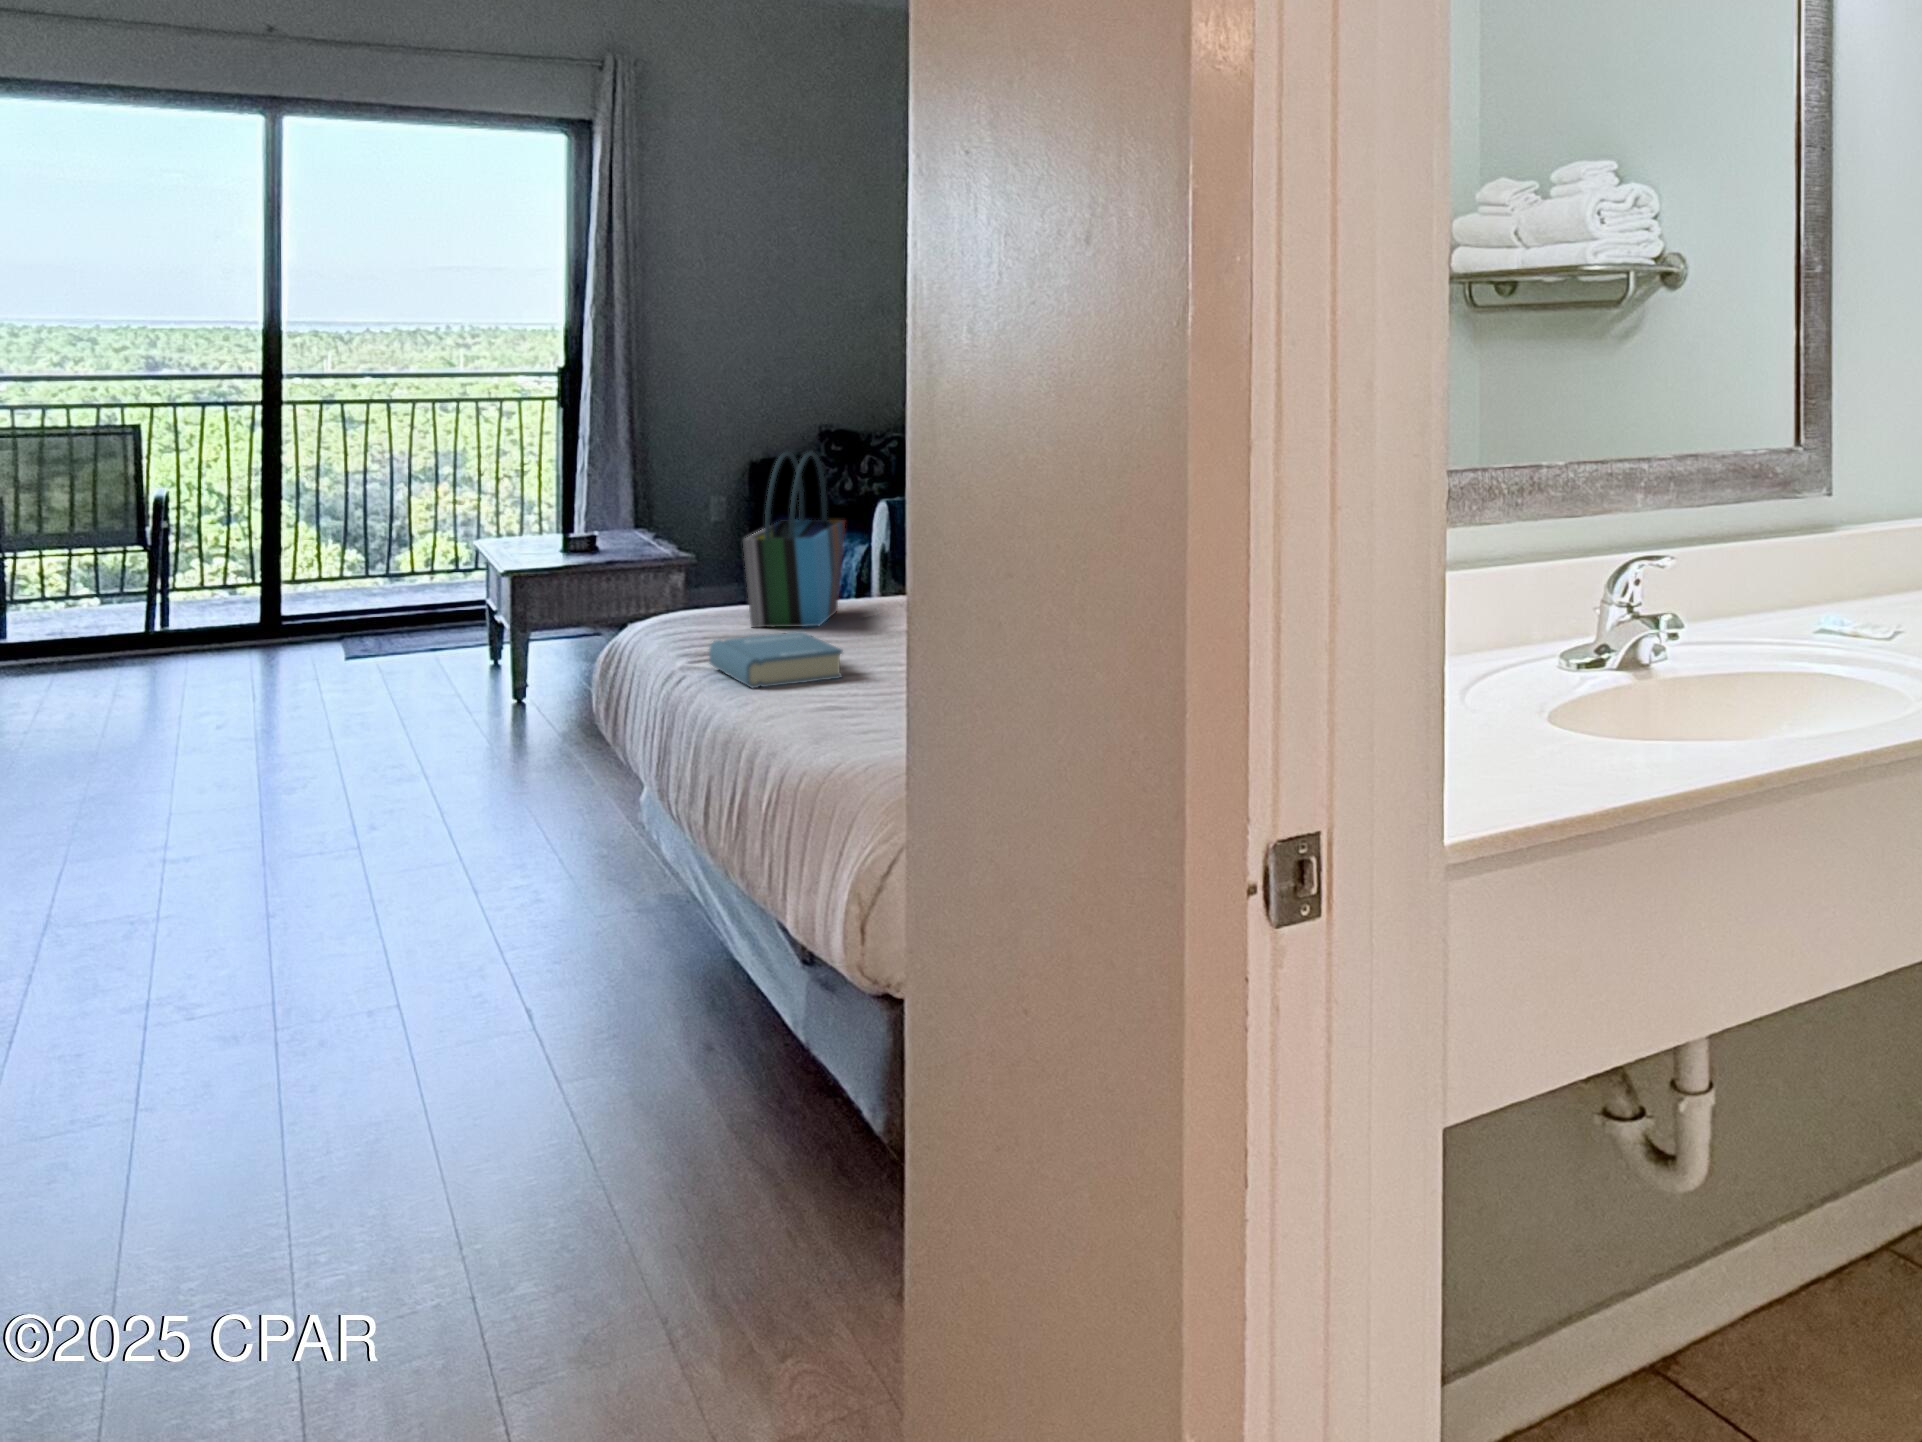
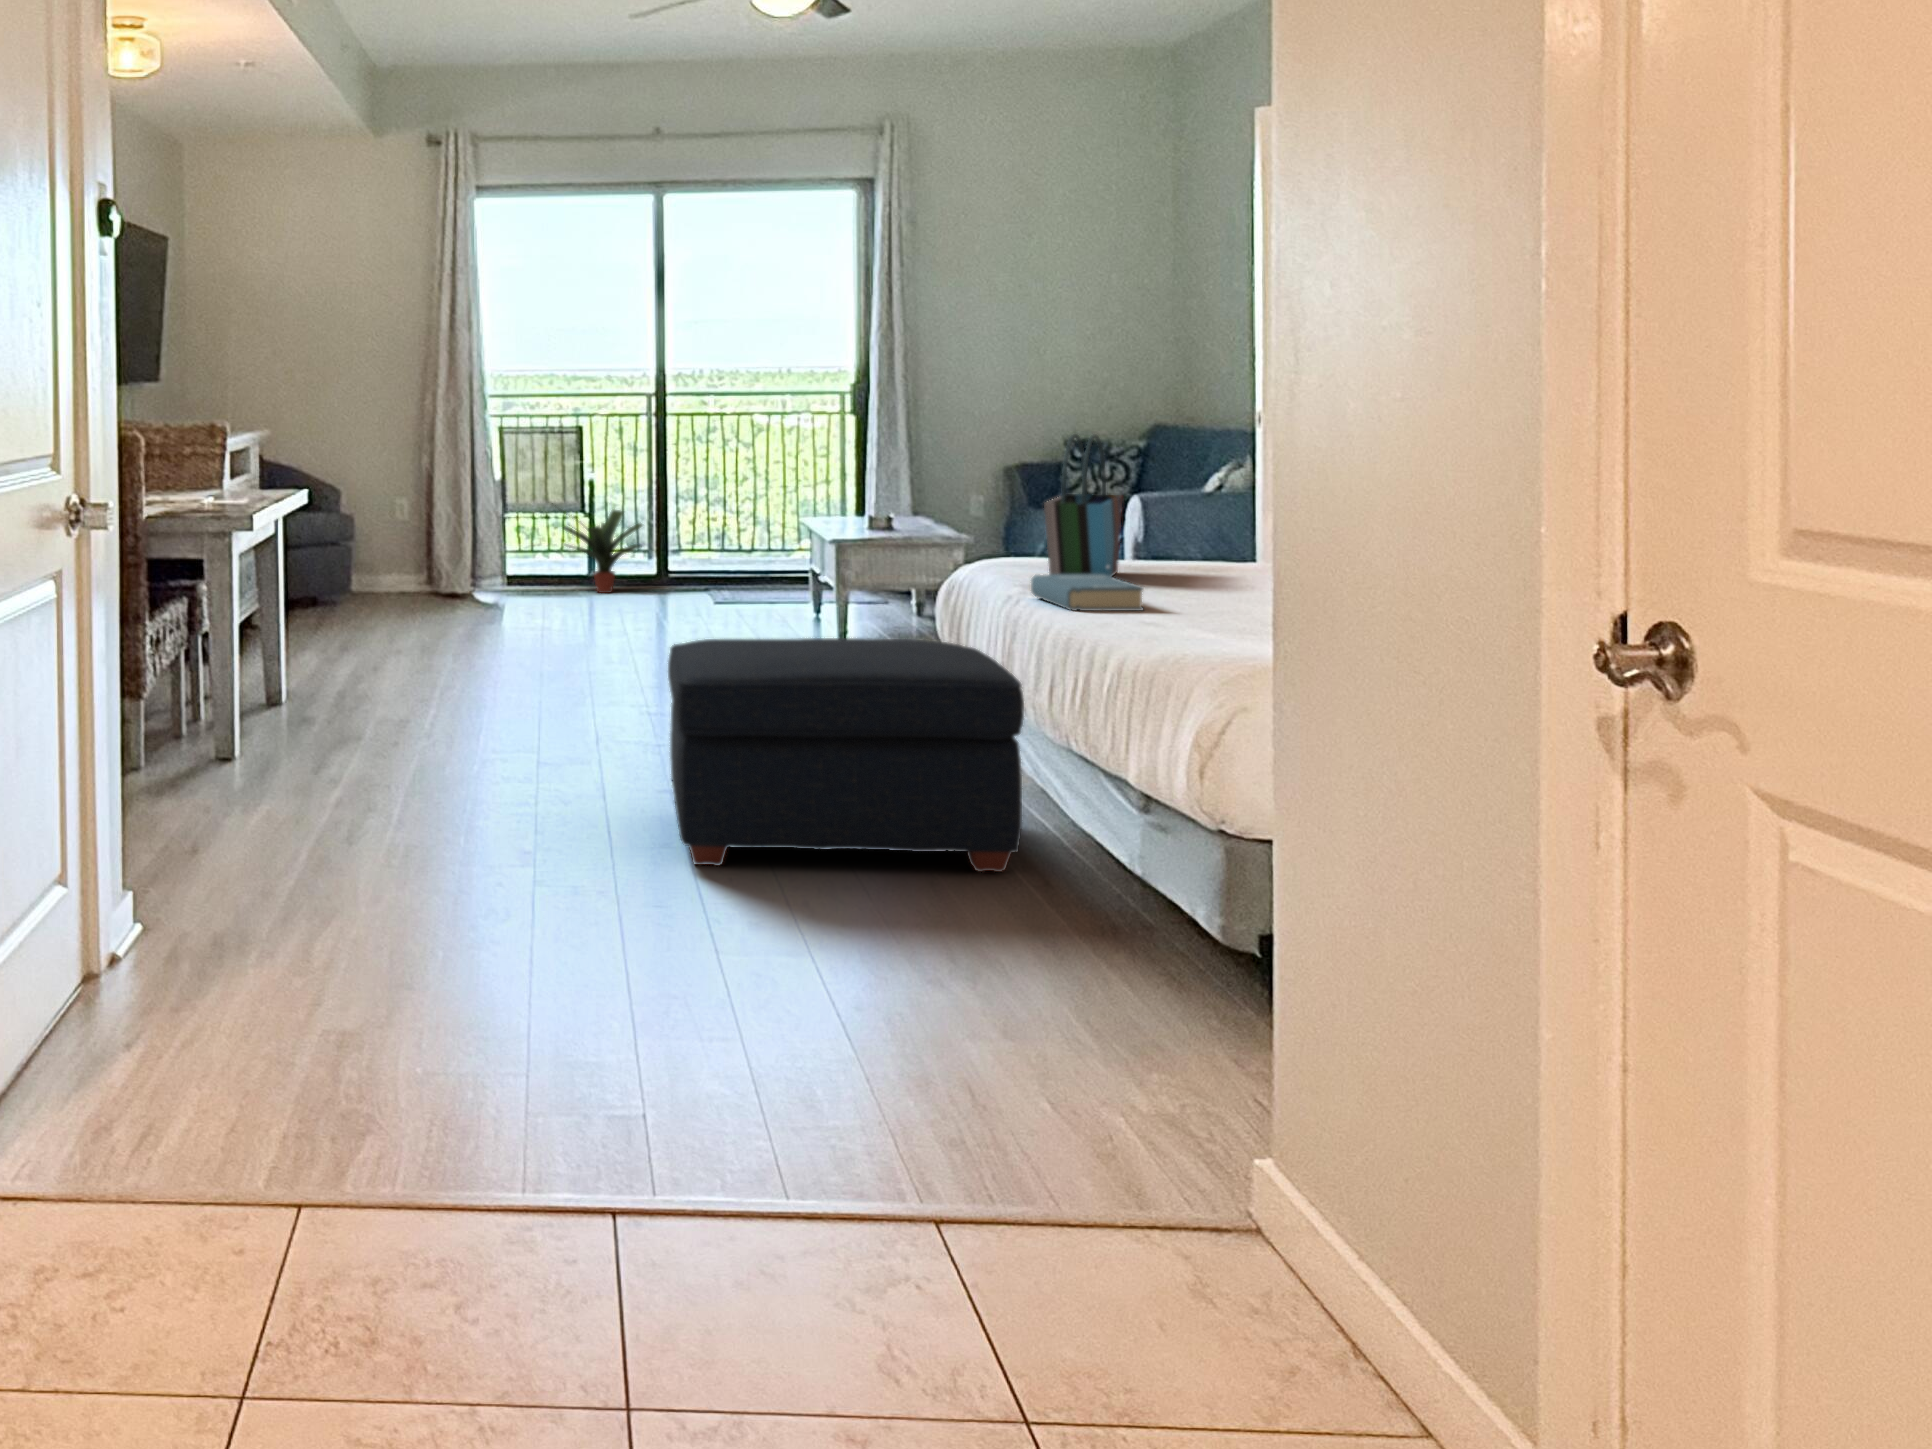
potted plant: none [74,538,239,659] -> present [555,505,643,593]
ottoman: none [88,747,668,1167] -> present [668,638,1024,872]

